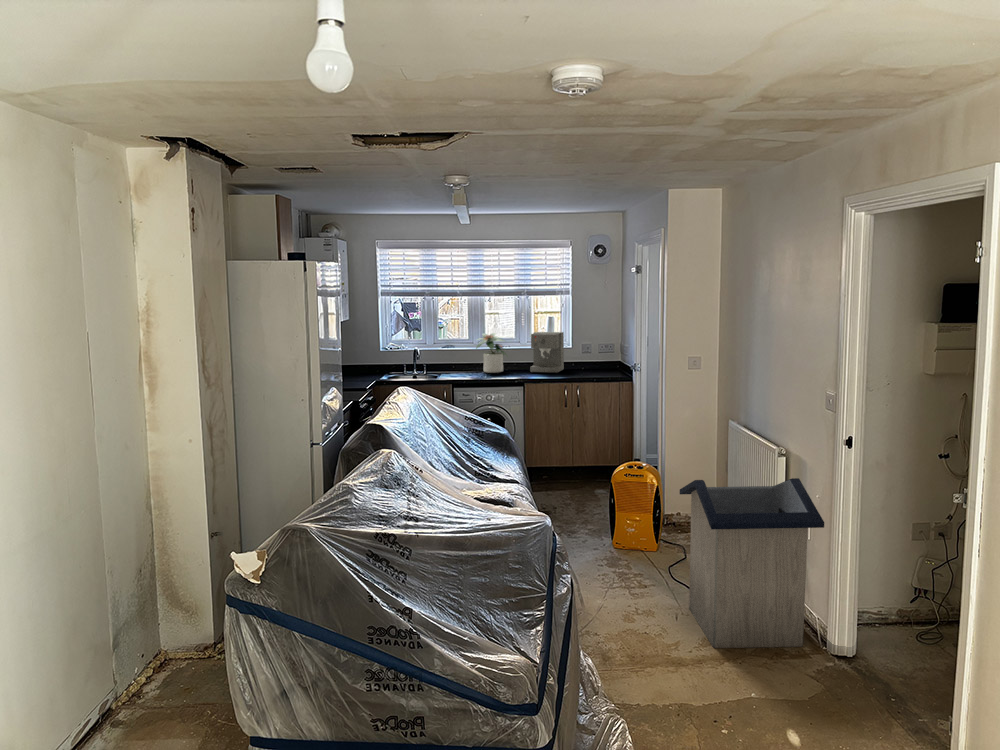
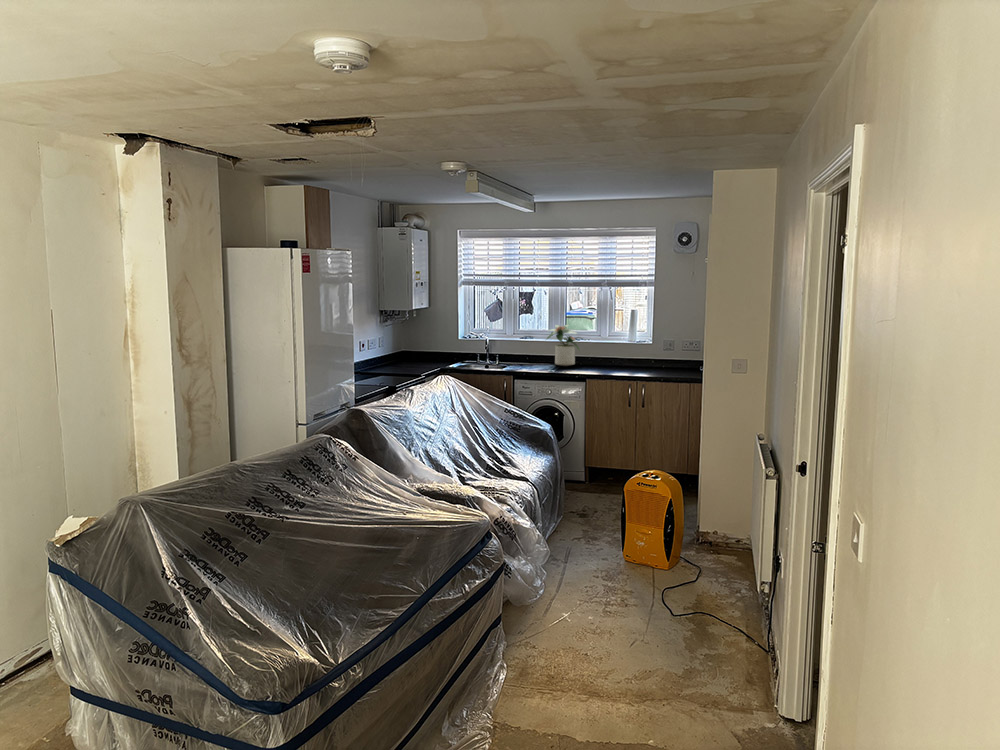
coffee maker: present [530,332,564,373] -> none [600,325,640,369]
trash can: present [680,478,824,648] -> none [643,499,776,700]

